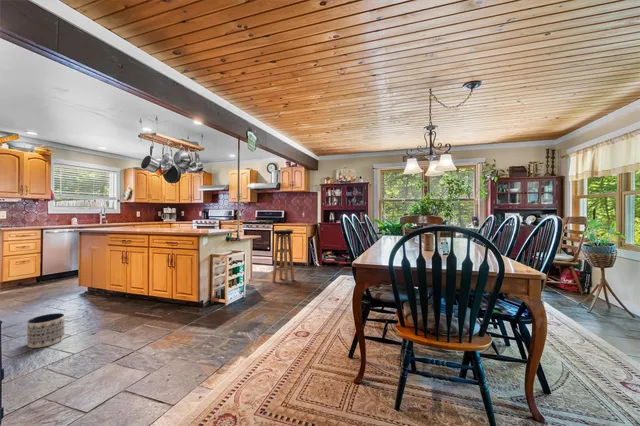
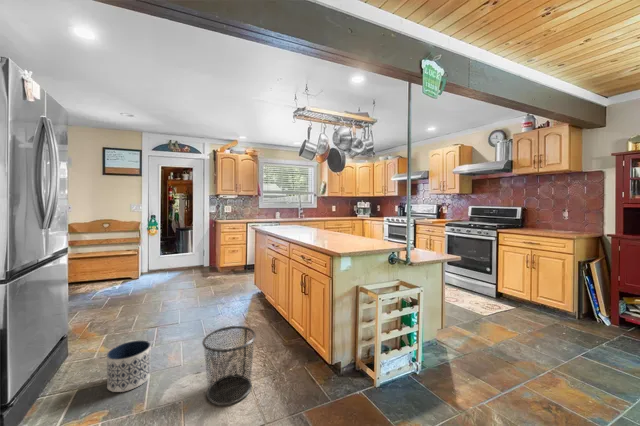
bar stool: present [272,230,294,283] -> none [490,246,547,366]
waste bin: none [121,287,157,329] -> present [202,326,256,405]

